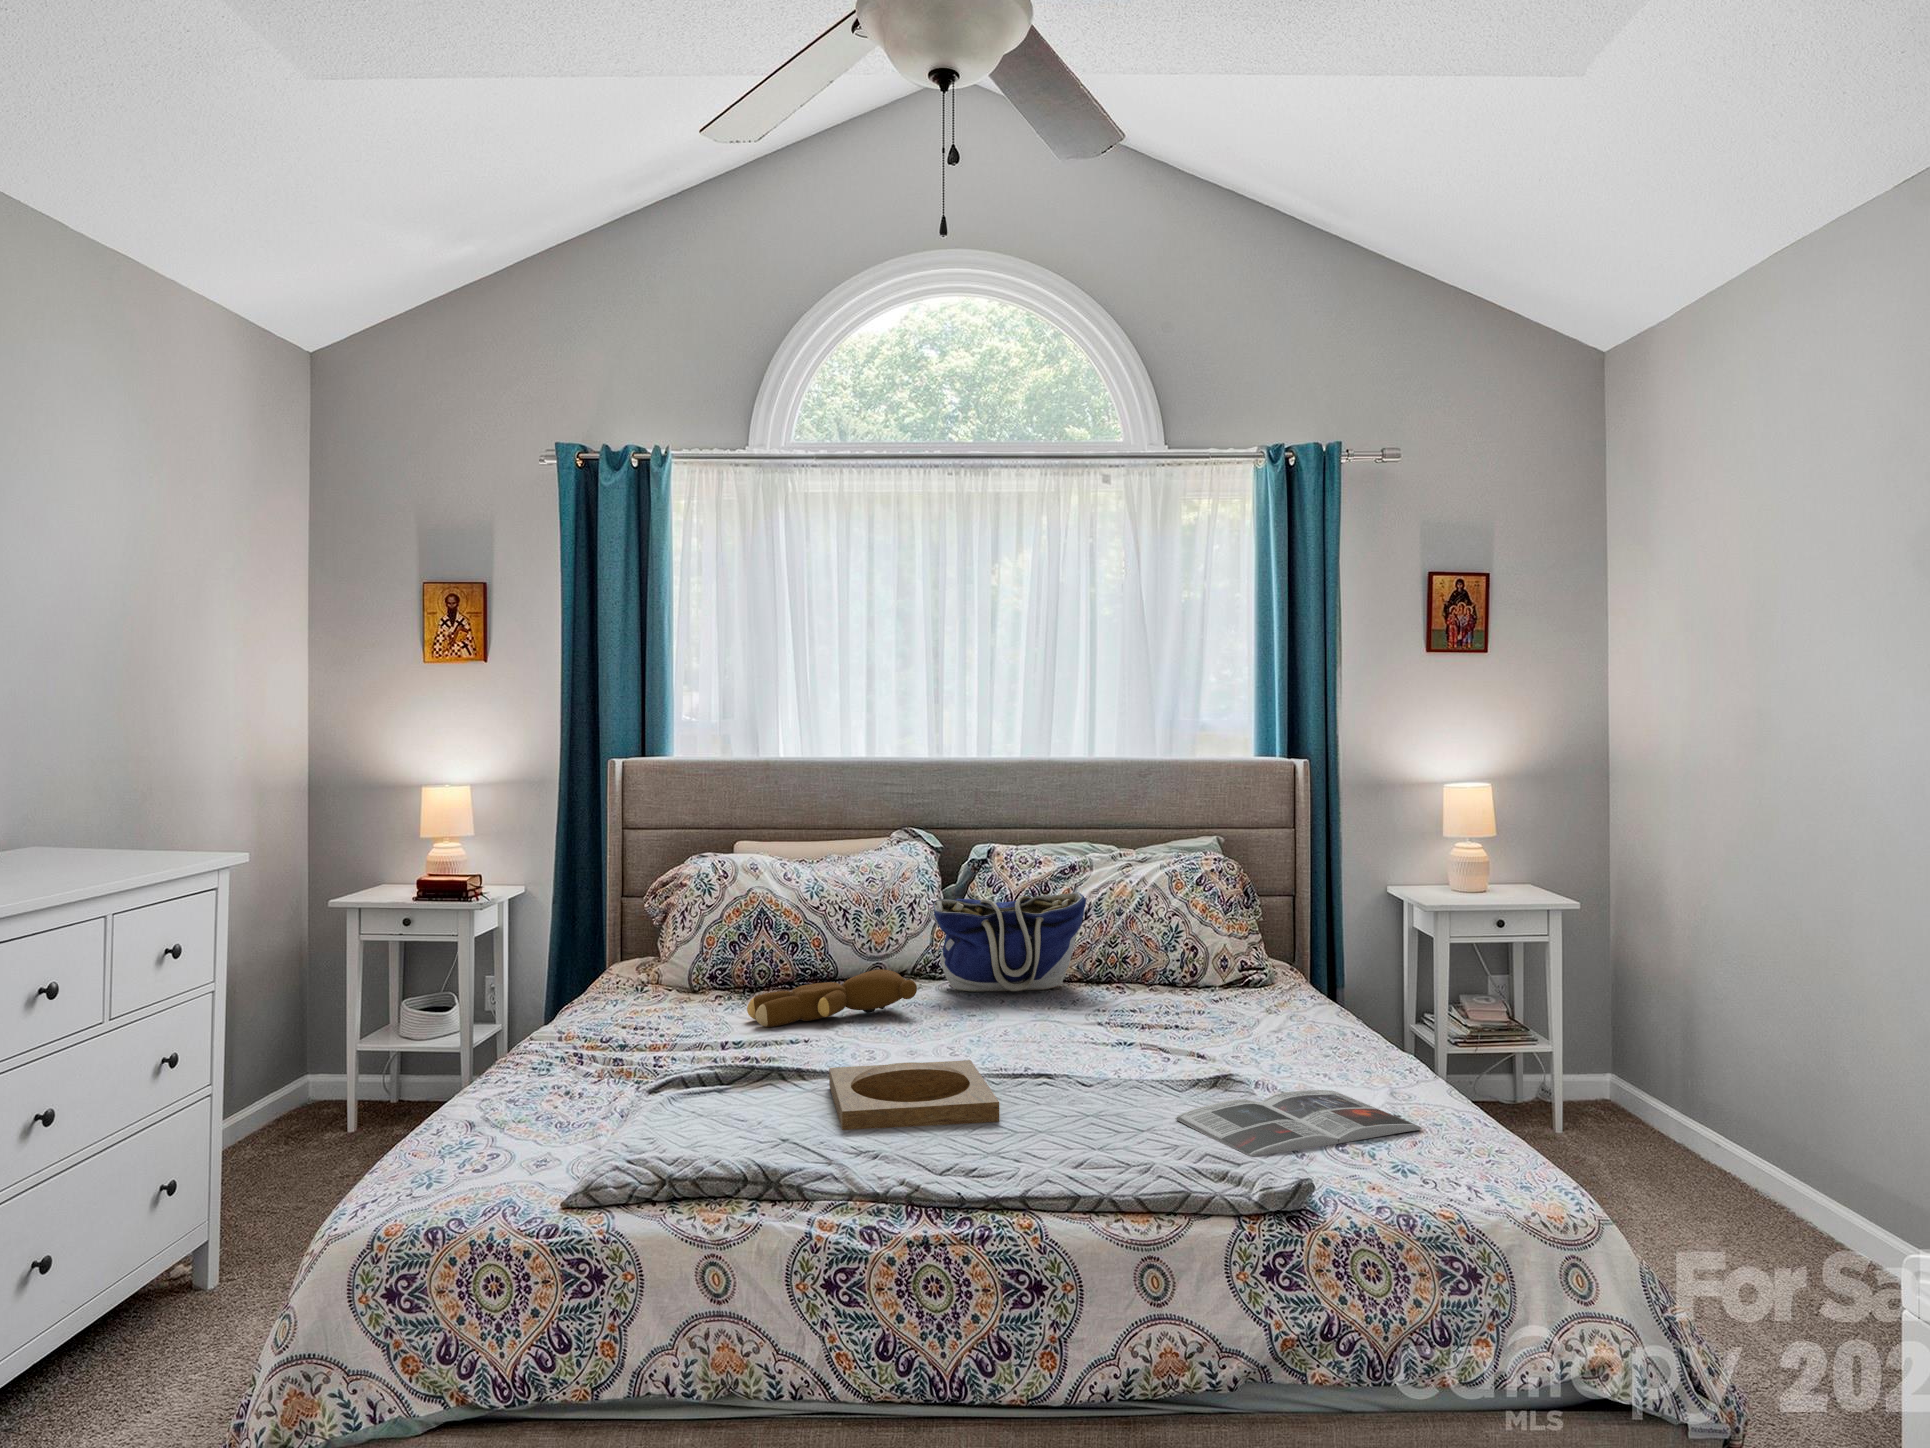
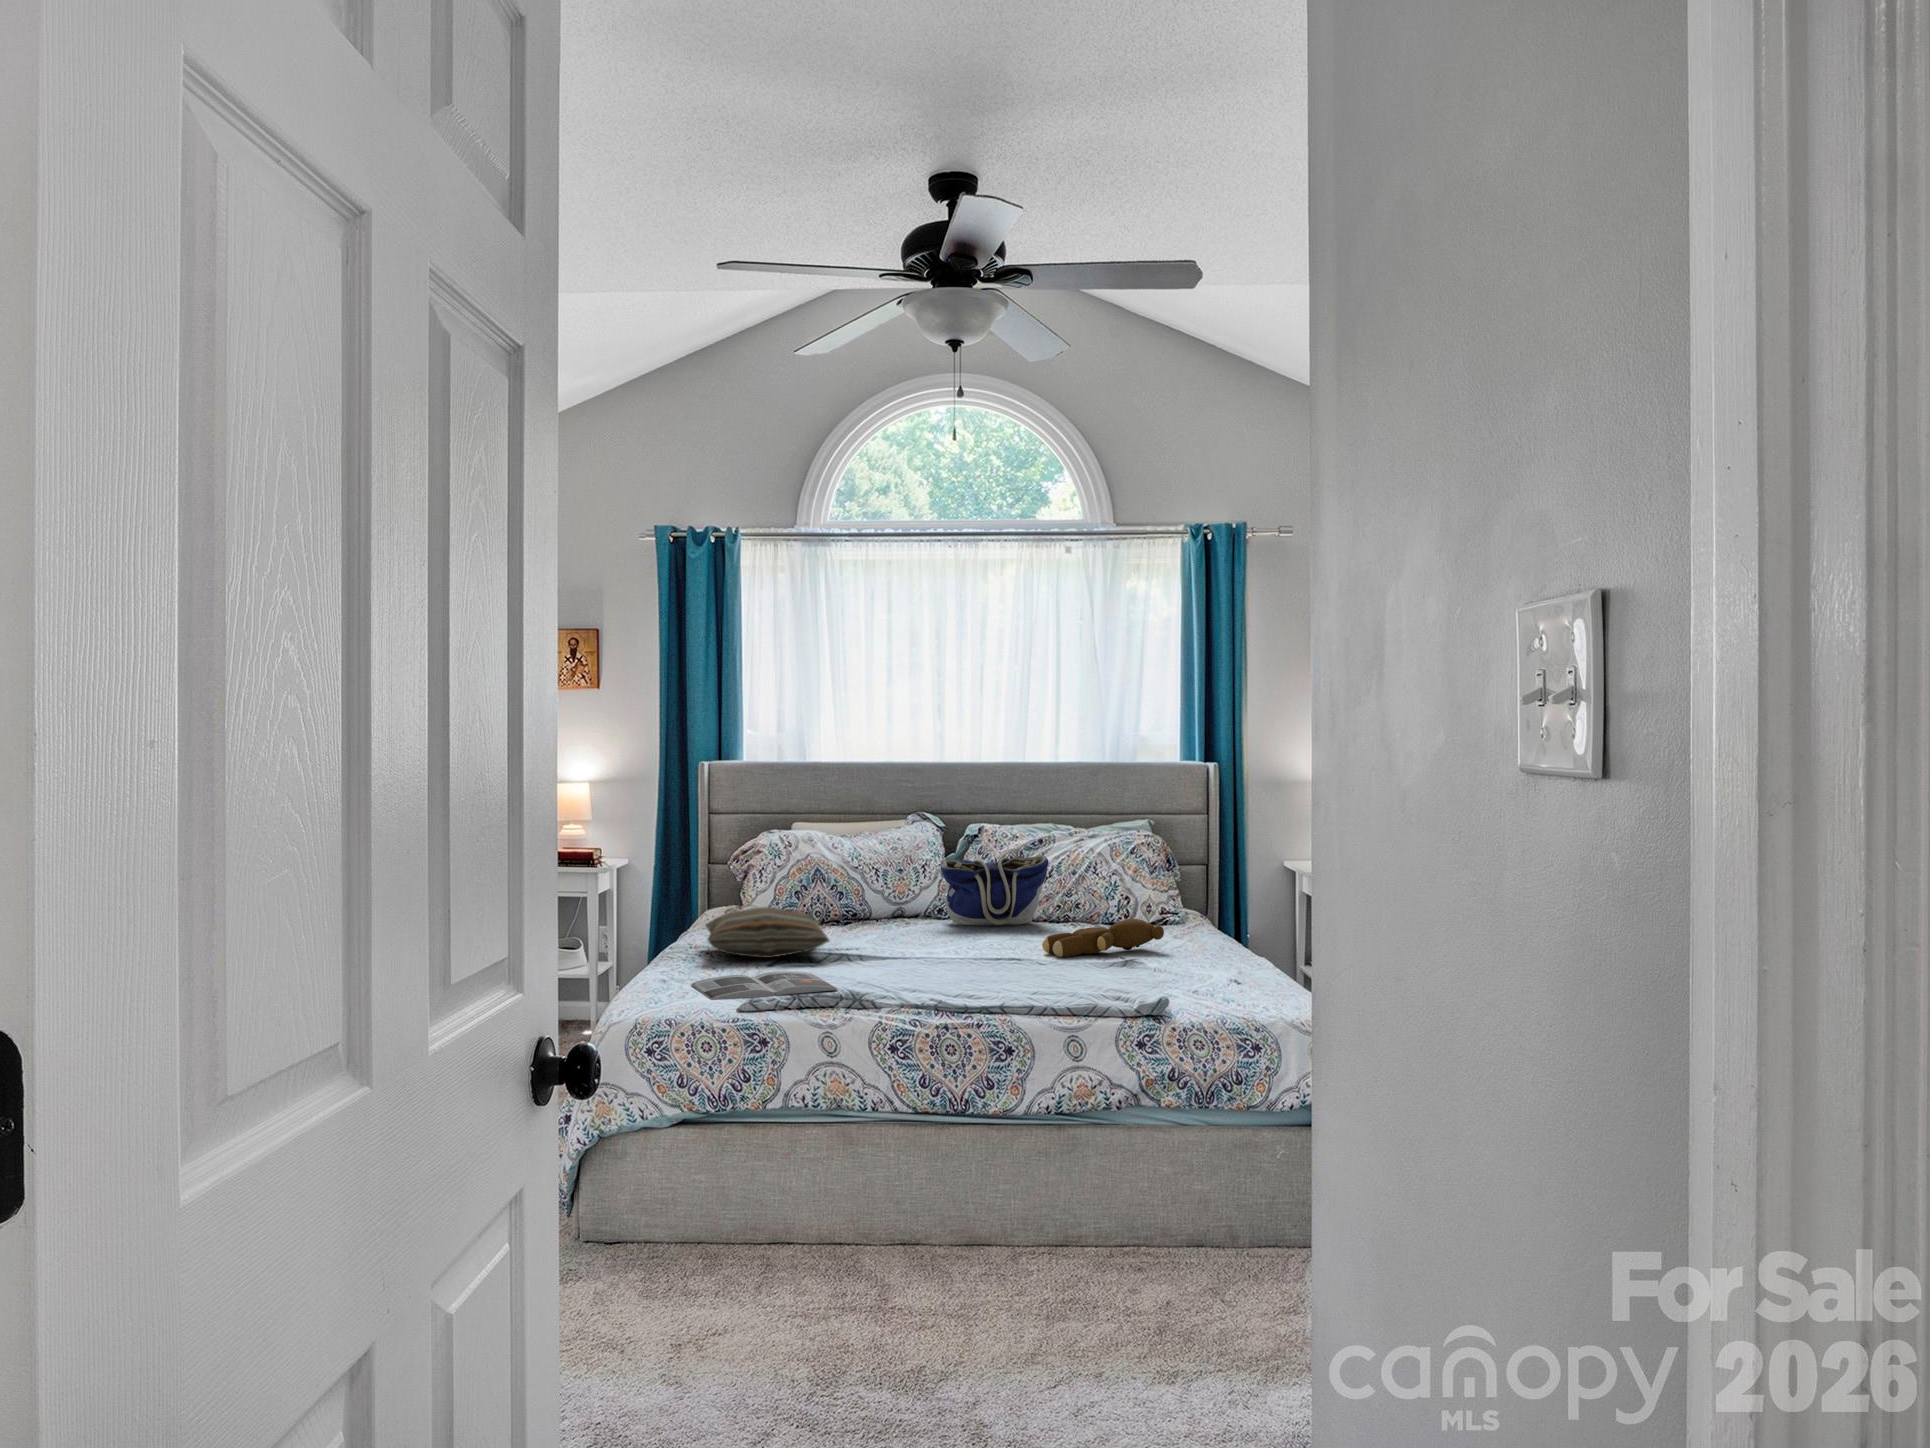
teddy bear: present [747,970,917,1027] -> present [1042,919,1164,958]
pillow: none [561,985,755,1068] -> present [706,907,829,958]
tray: present [829,1060,999,1130] -> none [879,951,988,984]
magazine: present [1175,1090,1422,1157] -> present [691,971,838,1000]

